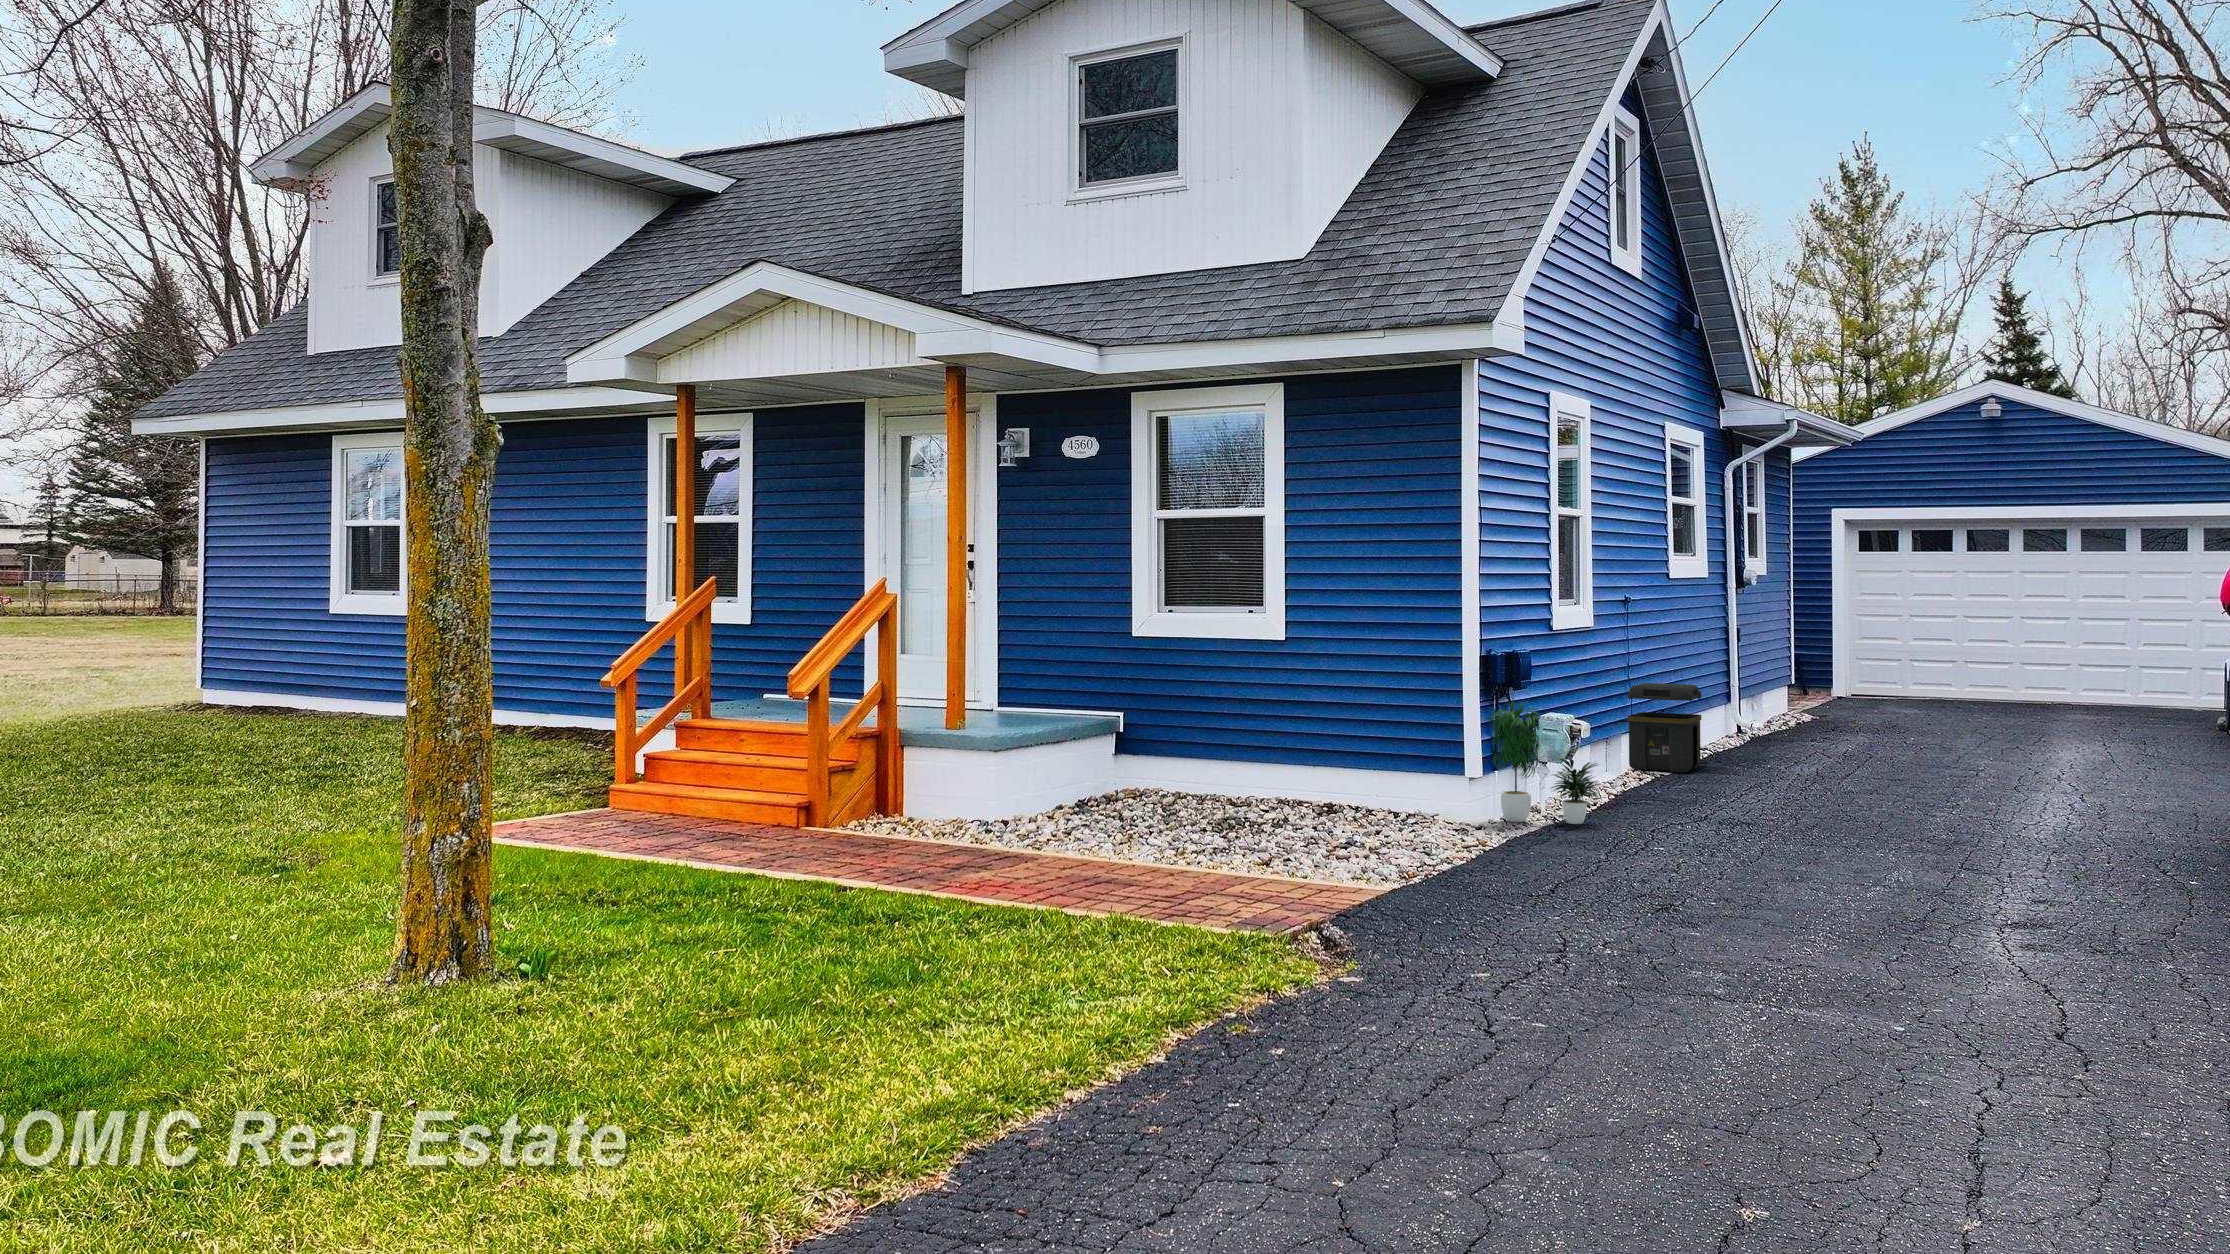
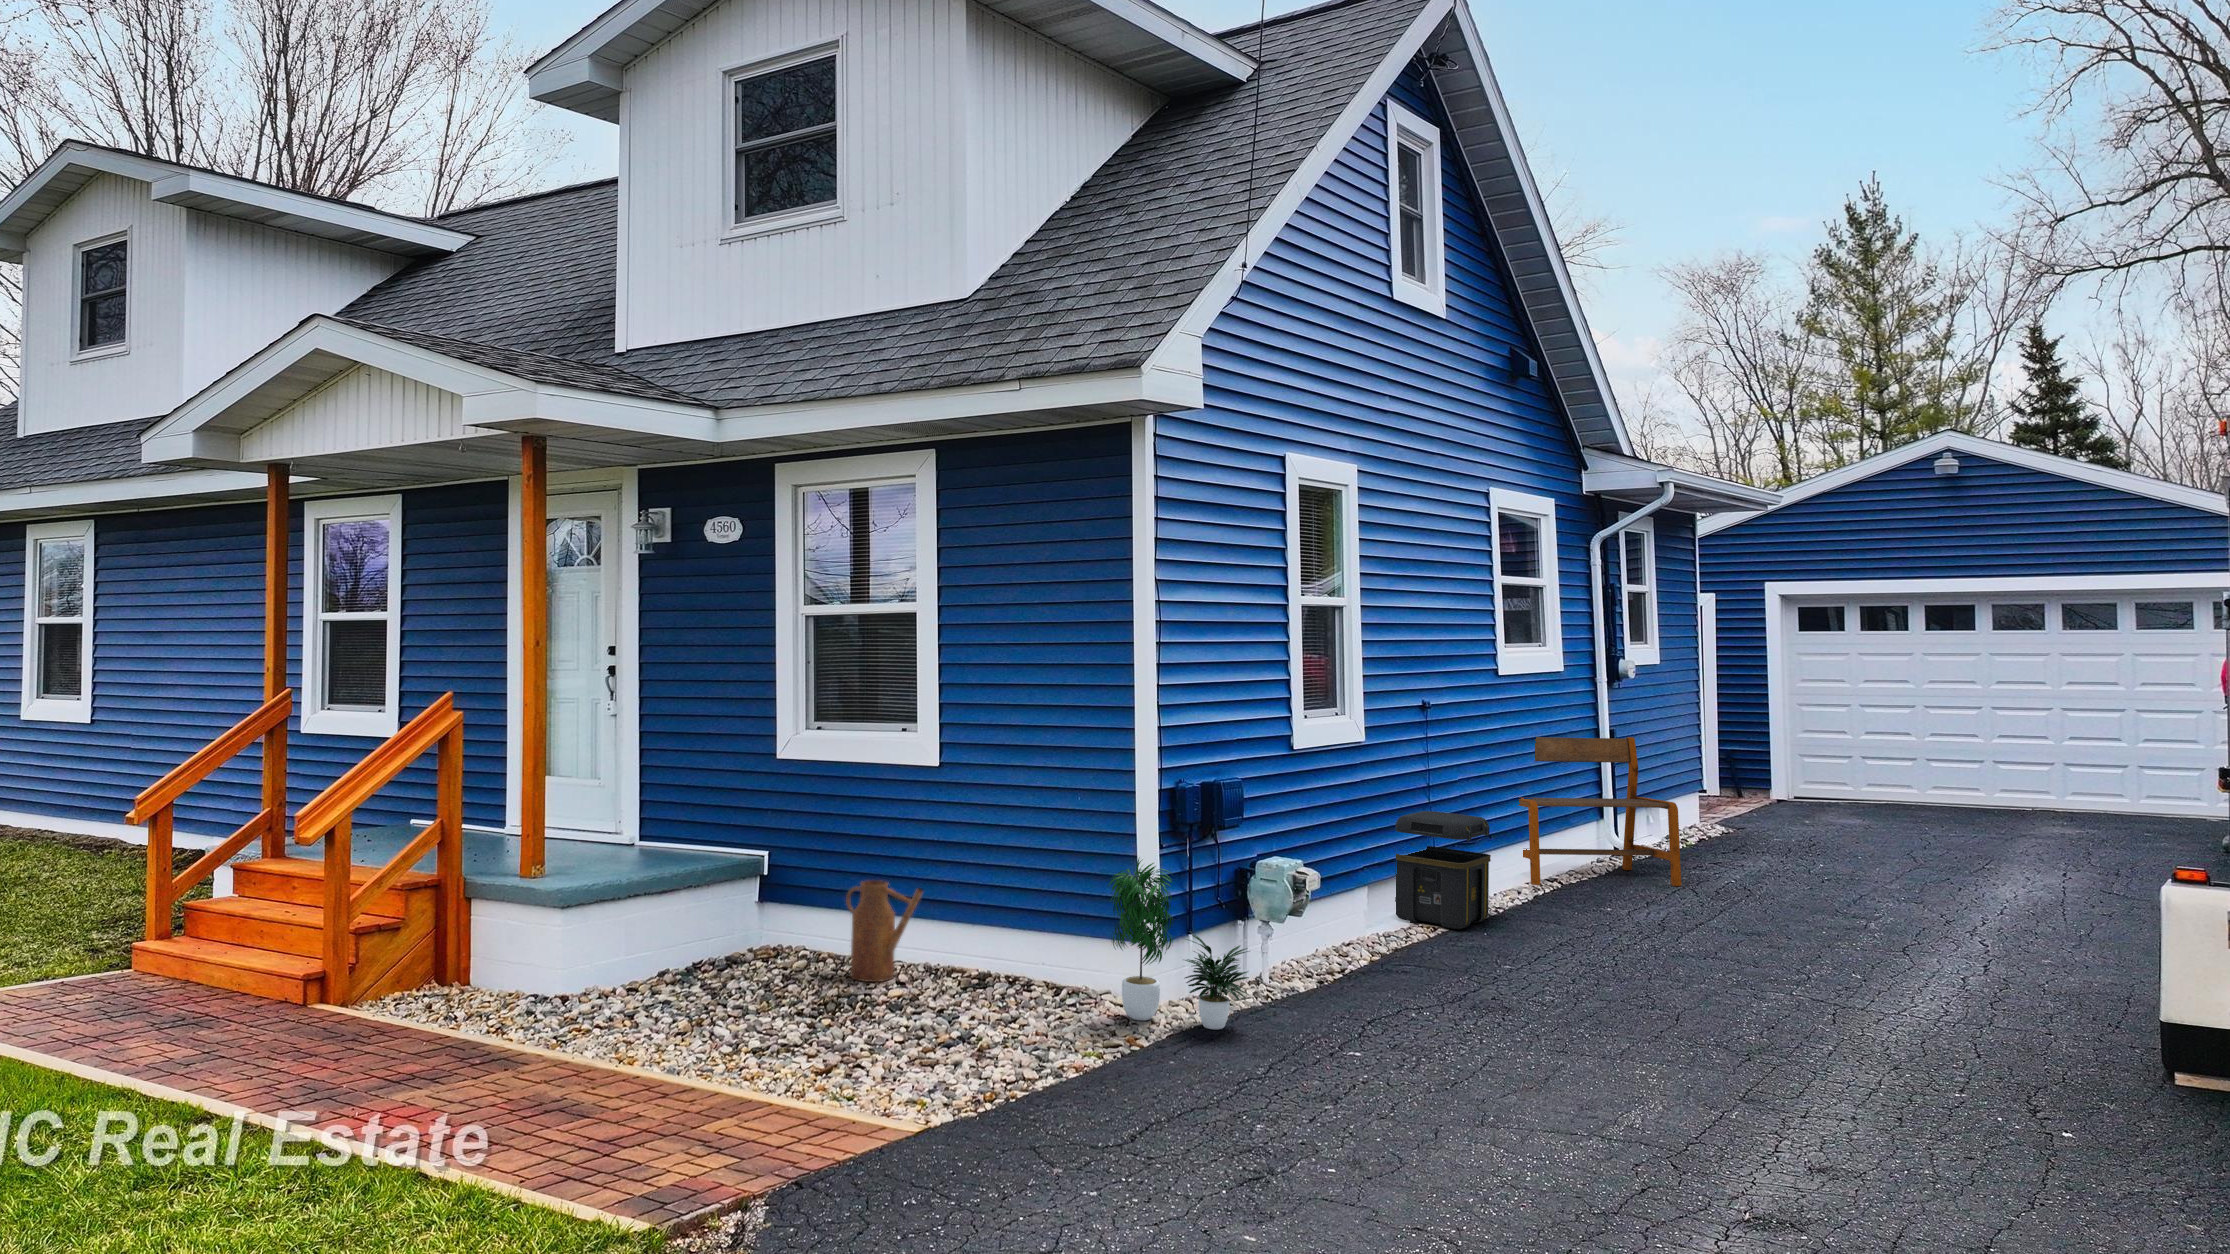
bench: none [1672,628,1822,749] -> present [1519,737,1681,886]
watering can: none [1256,734,1329,813] -> present [846,880,924,982]

